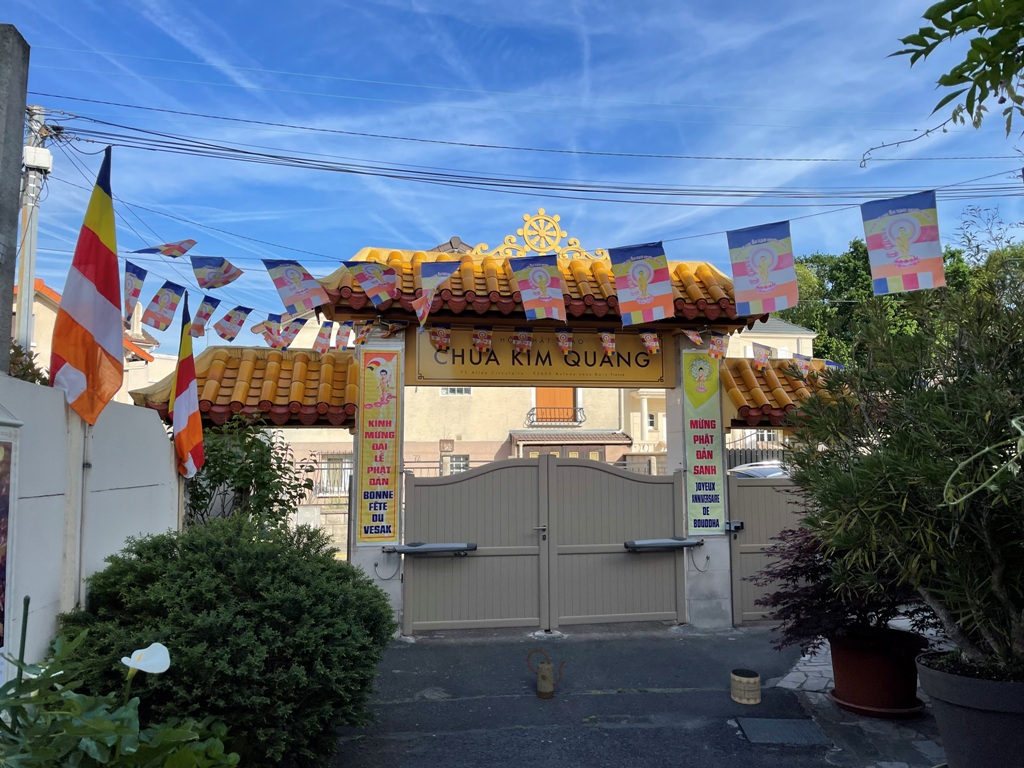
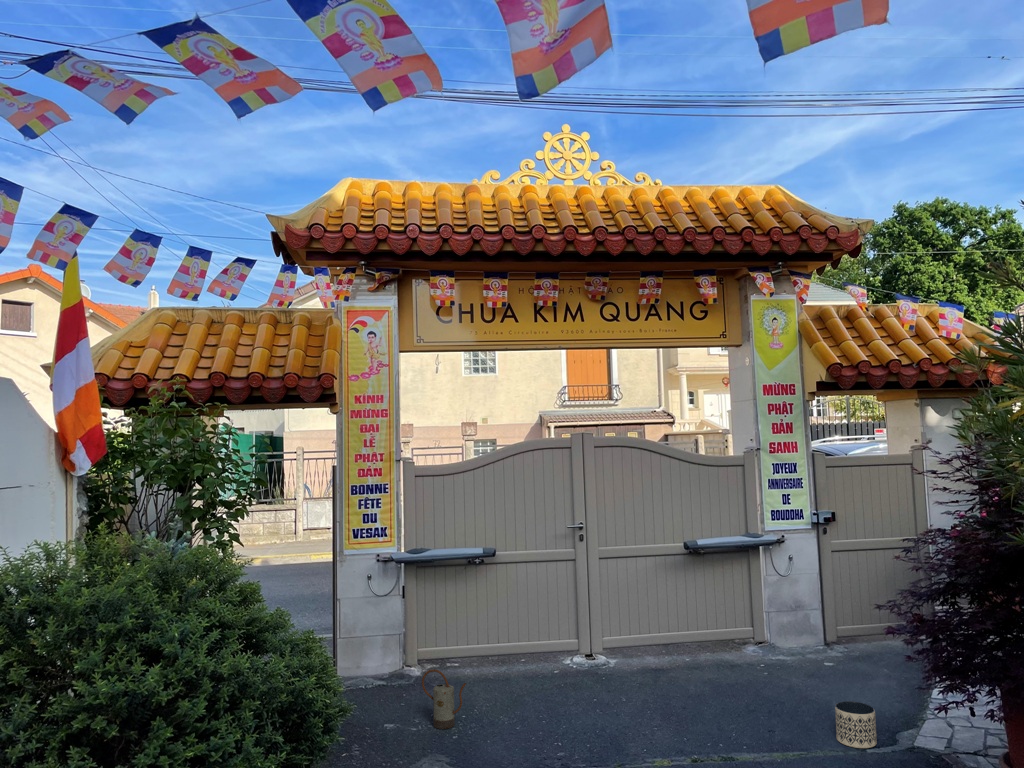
watering can: present [527,650,565,698] -> present [422,669,466,729]

